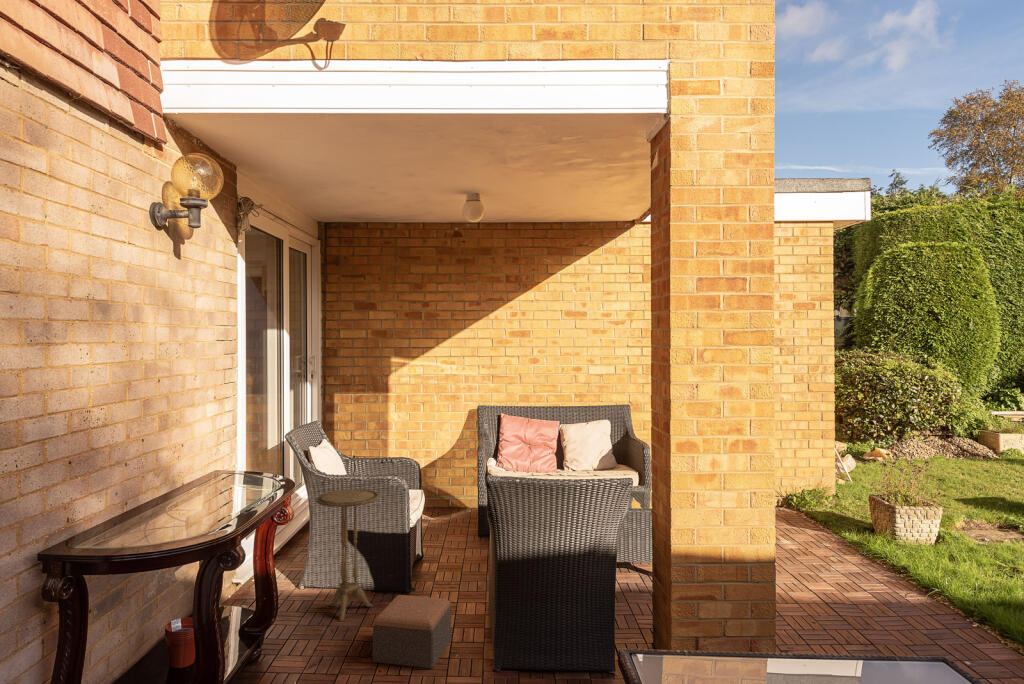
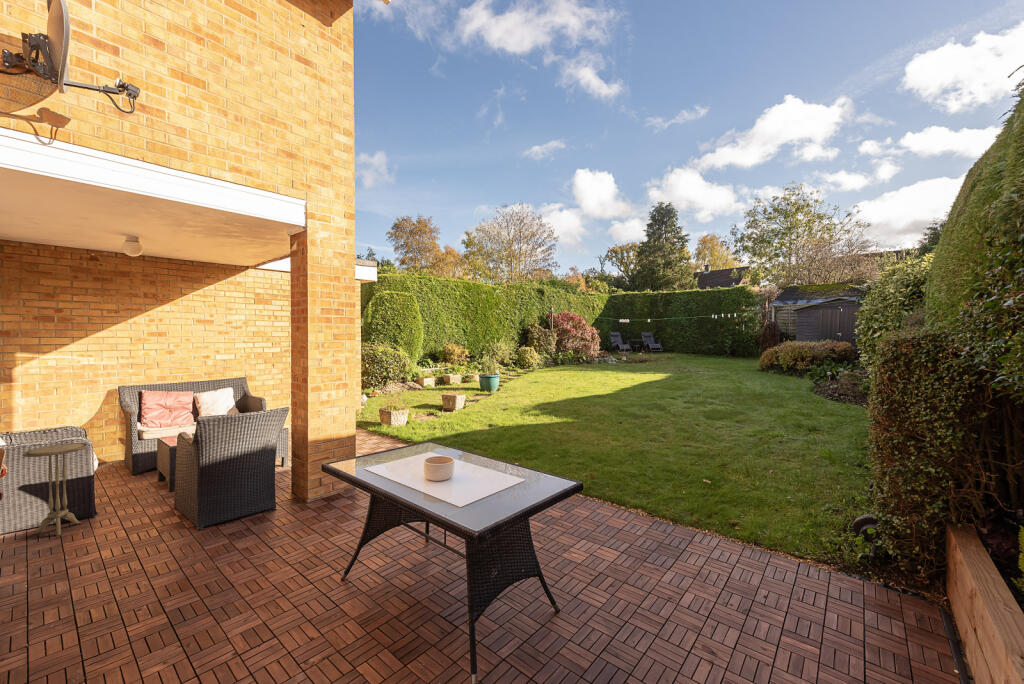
footstool: present [373,595,451,669] -> none [116,492,170,539]

